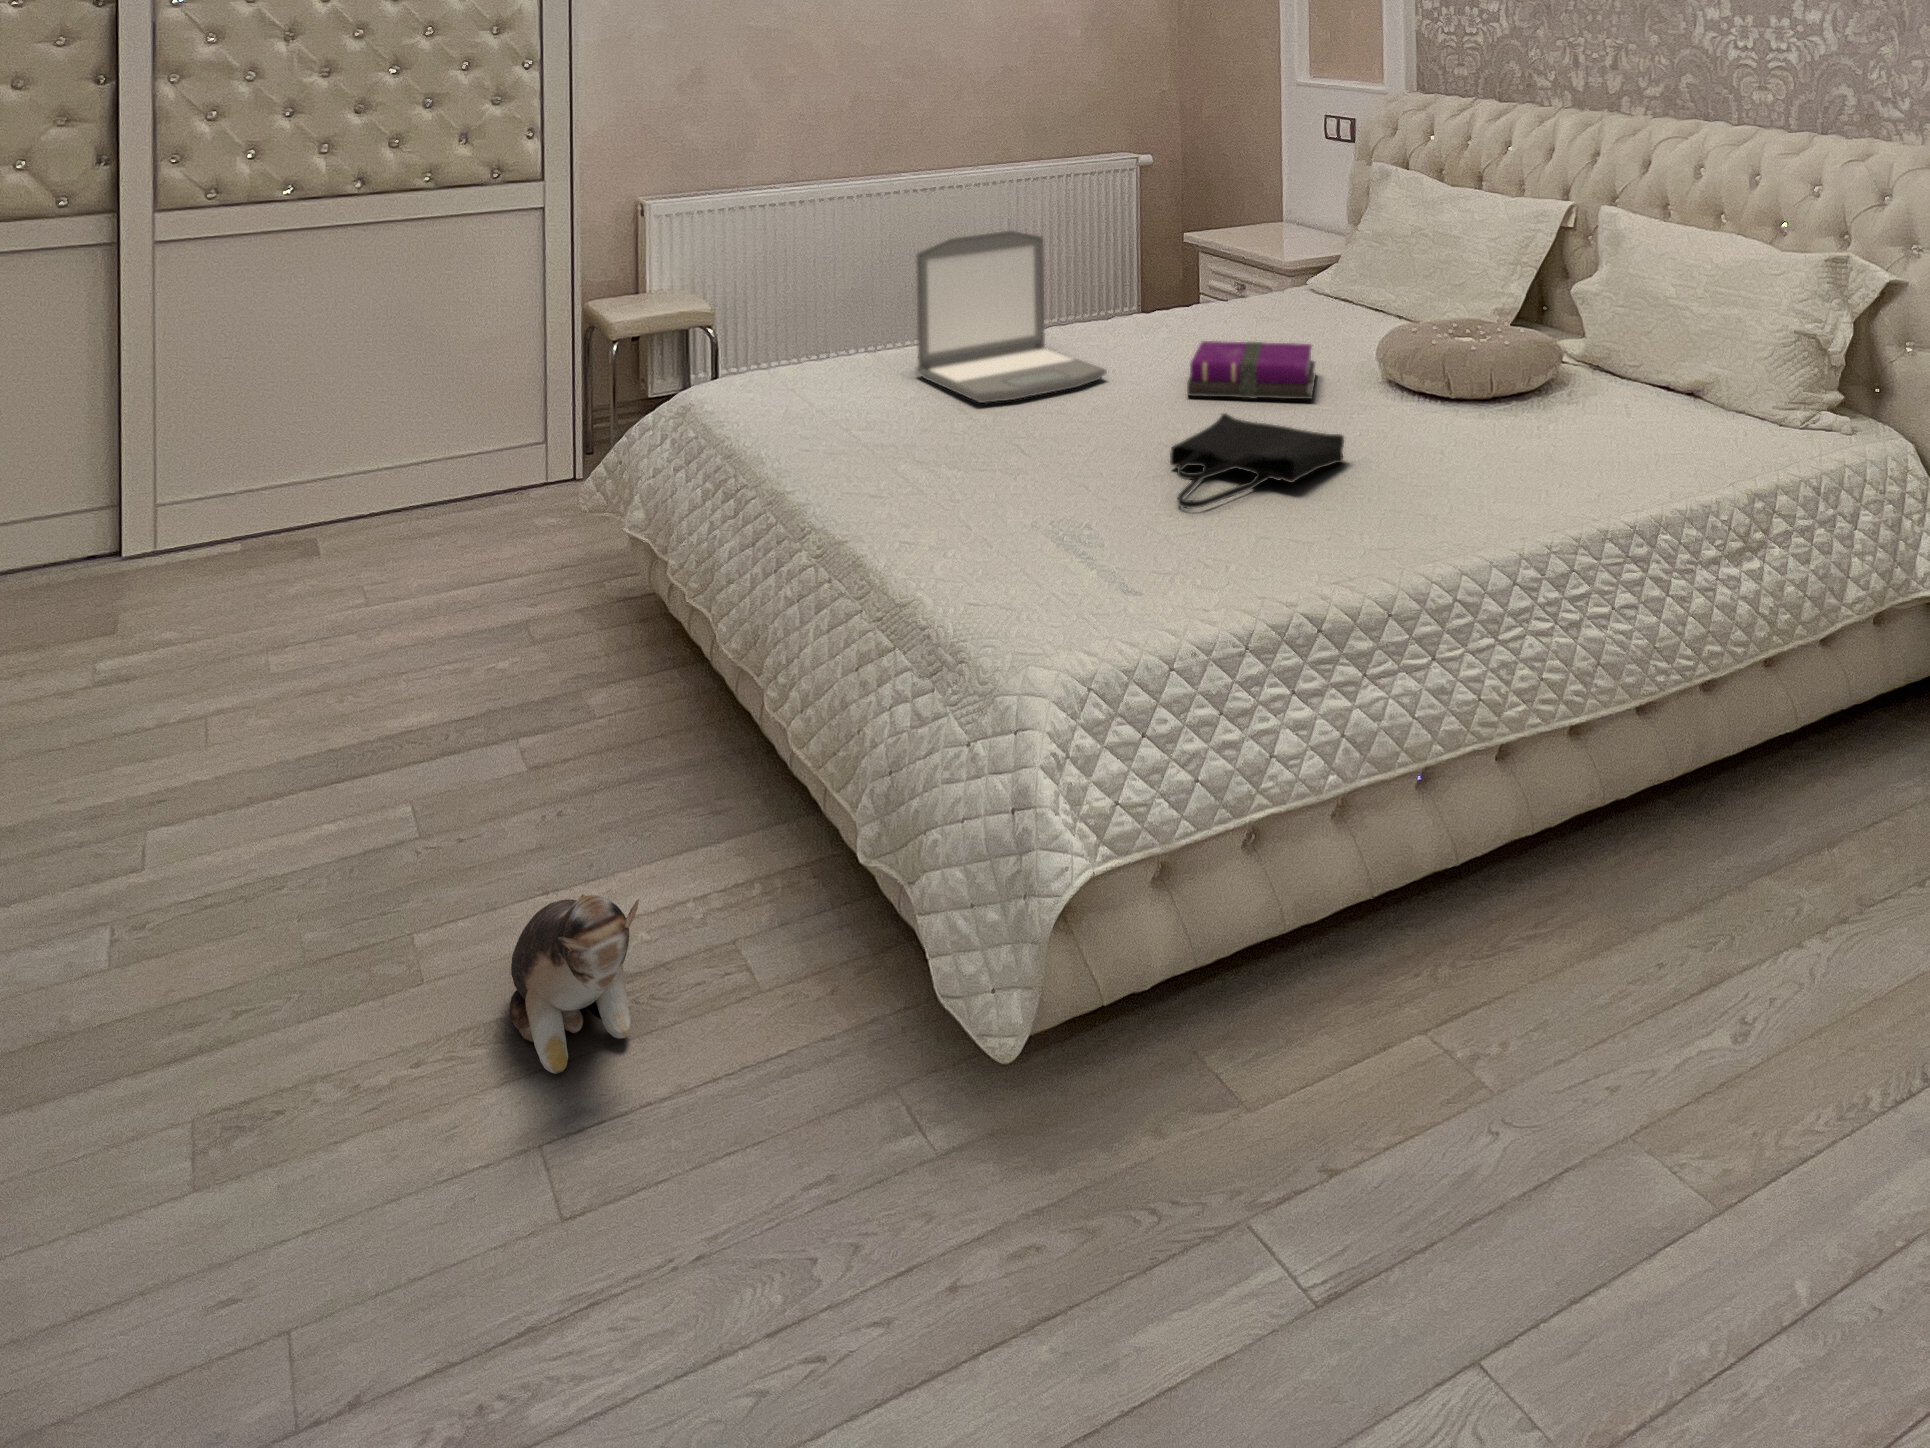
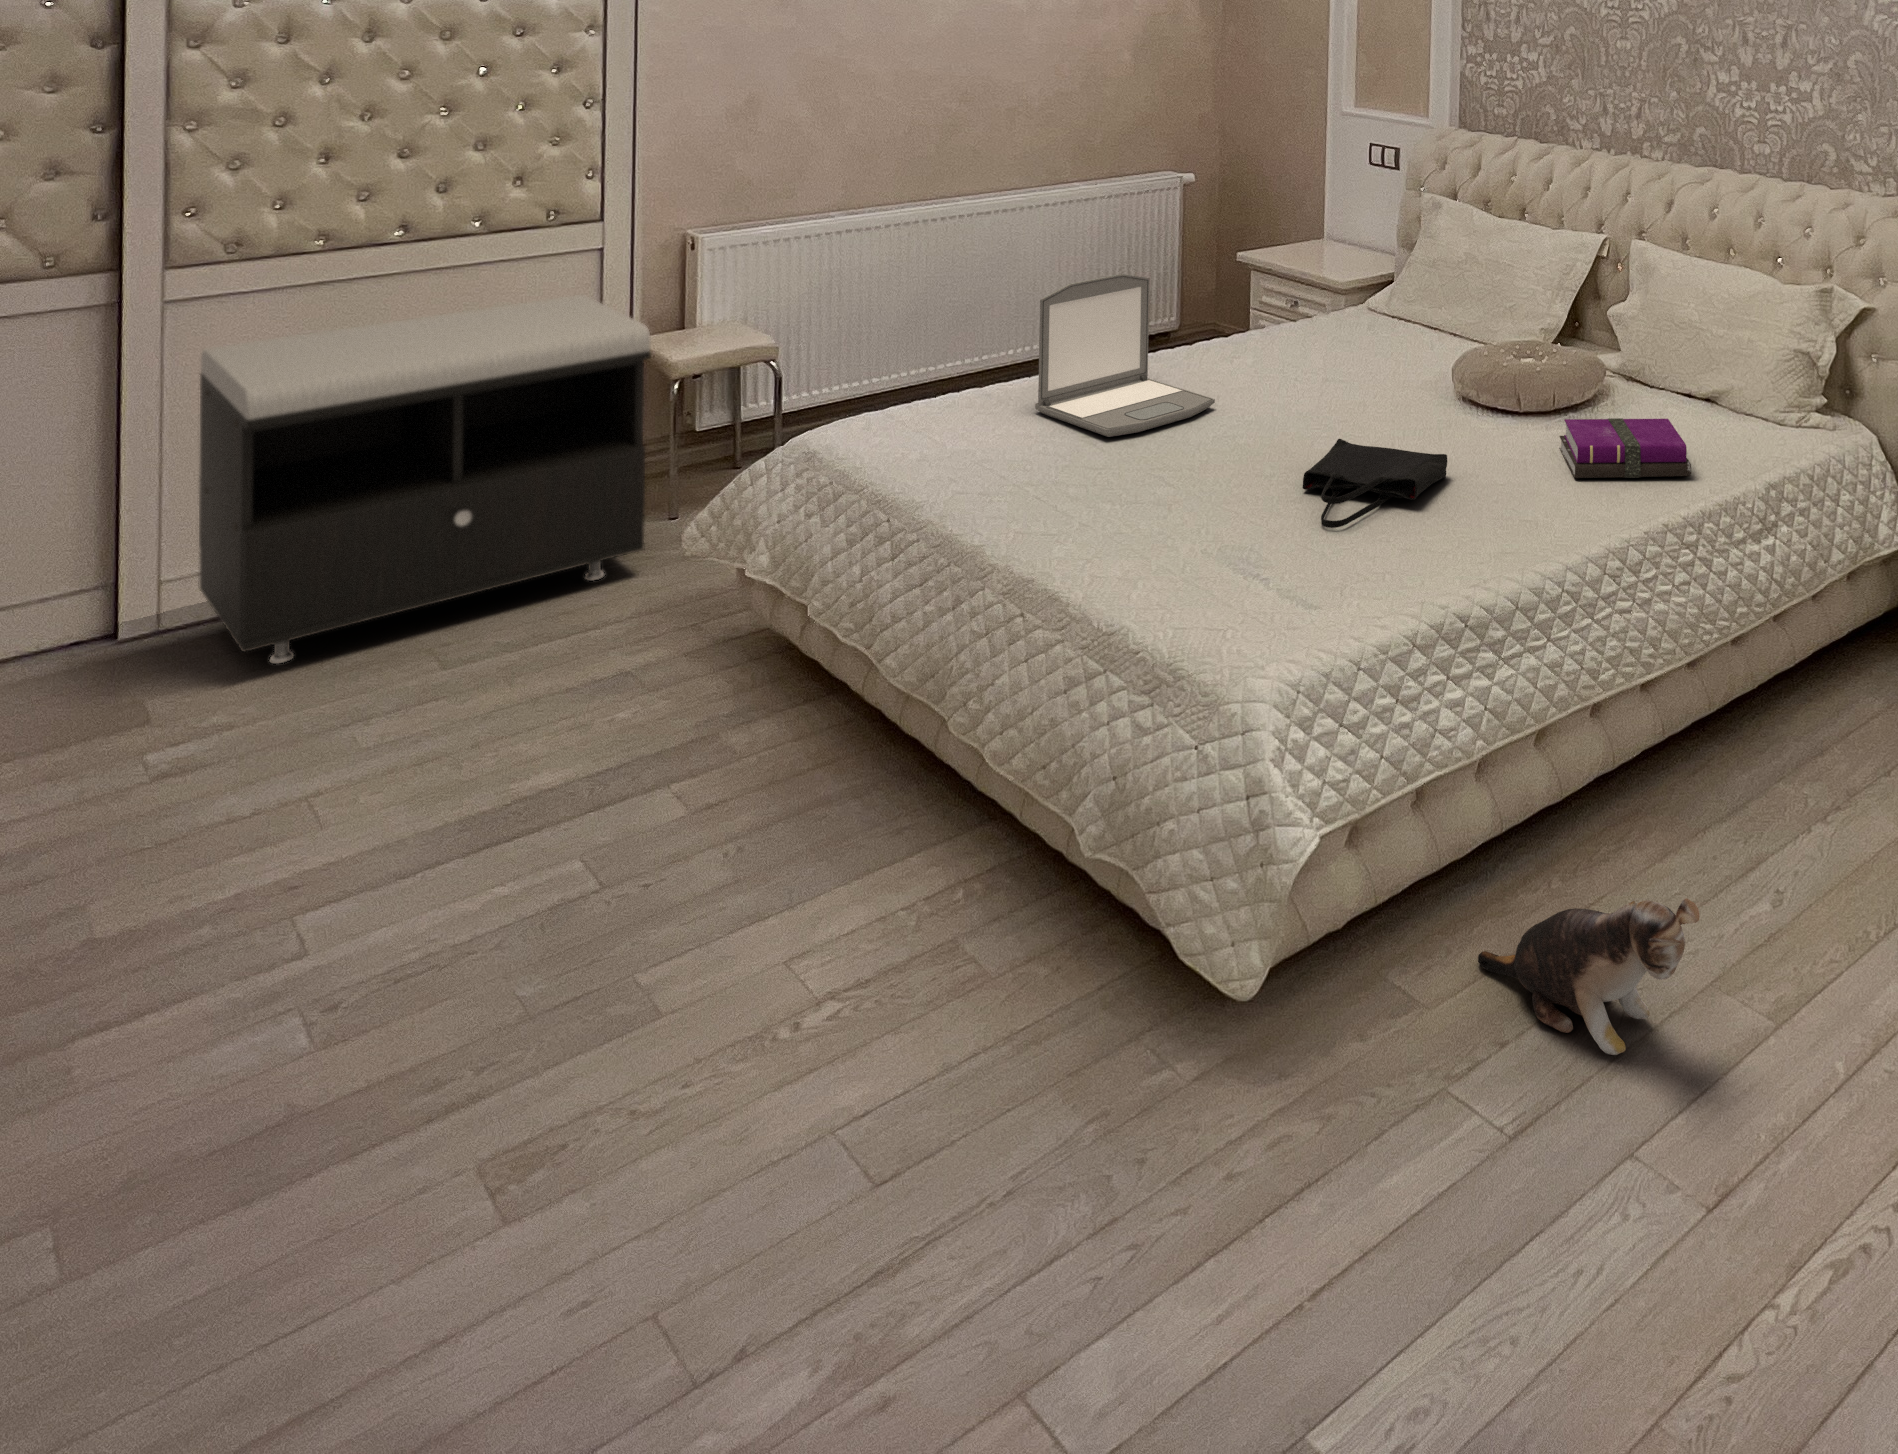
storage bench: none [183,254,571,593] -> present [199,295,651,664]
notebook: present [1187,341,1315,399] -> present [1559,418,1691,478]
plush toy: present [509,895,639,1074] -> present [1478,899,1700,1055]

